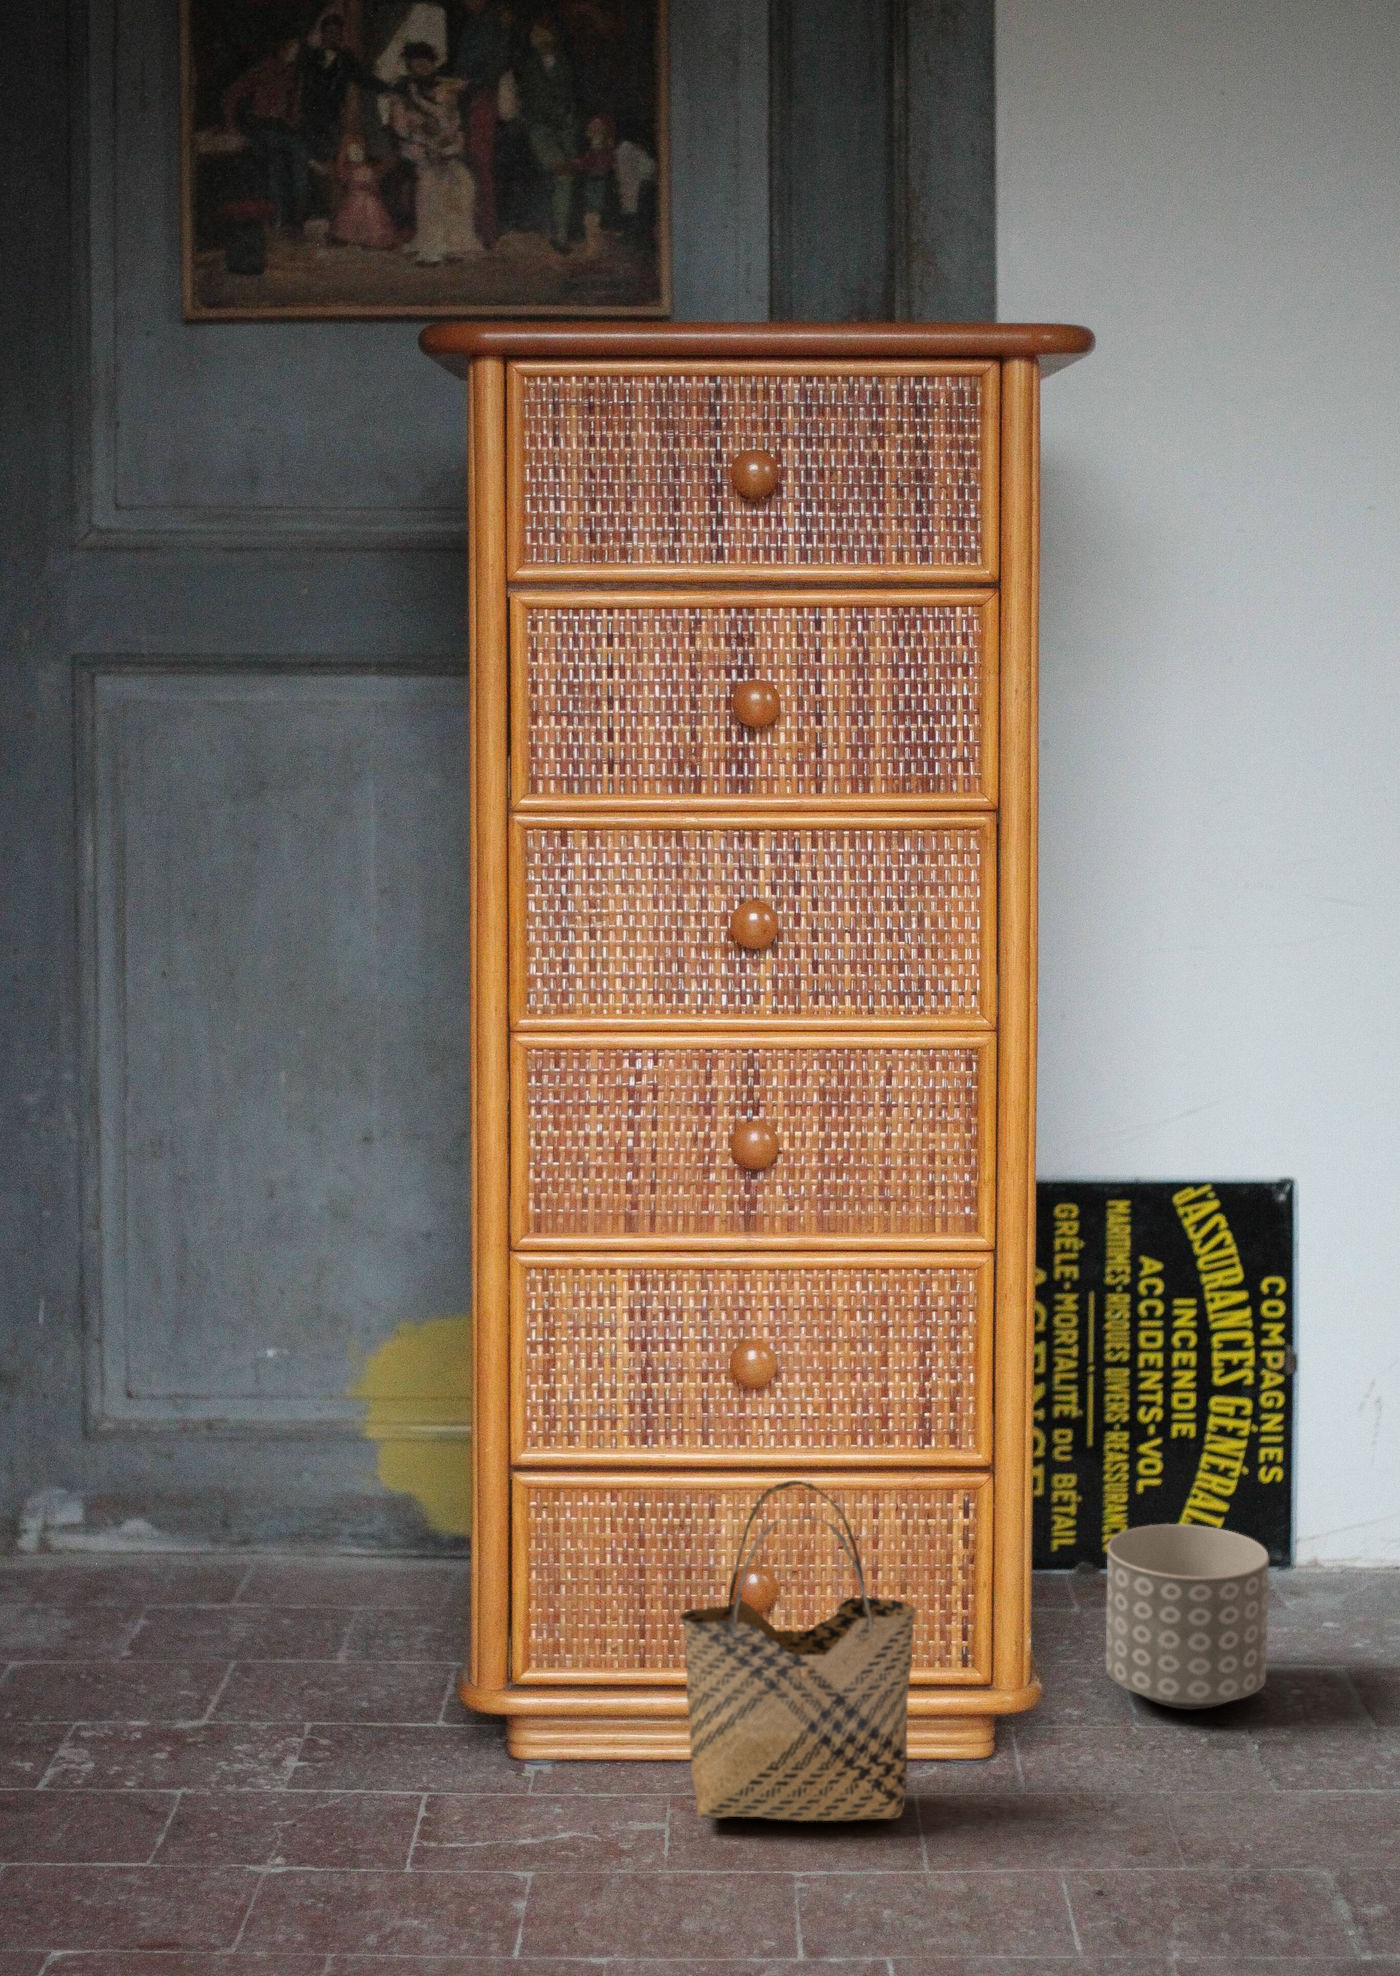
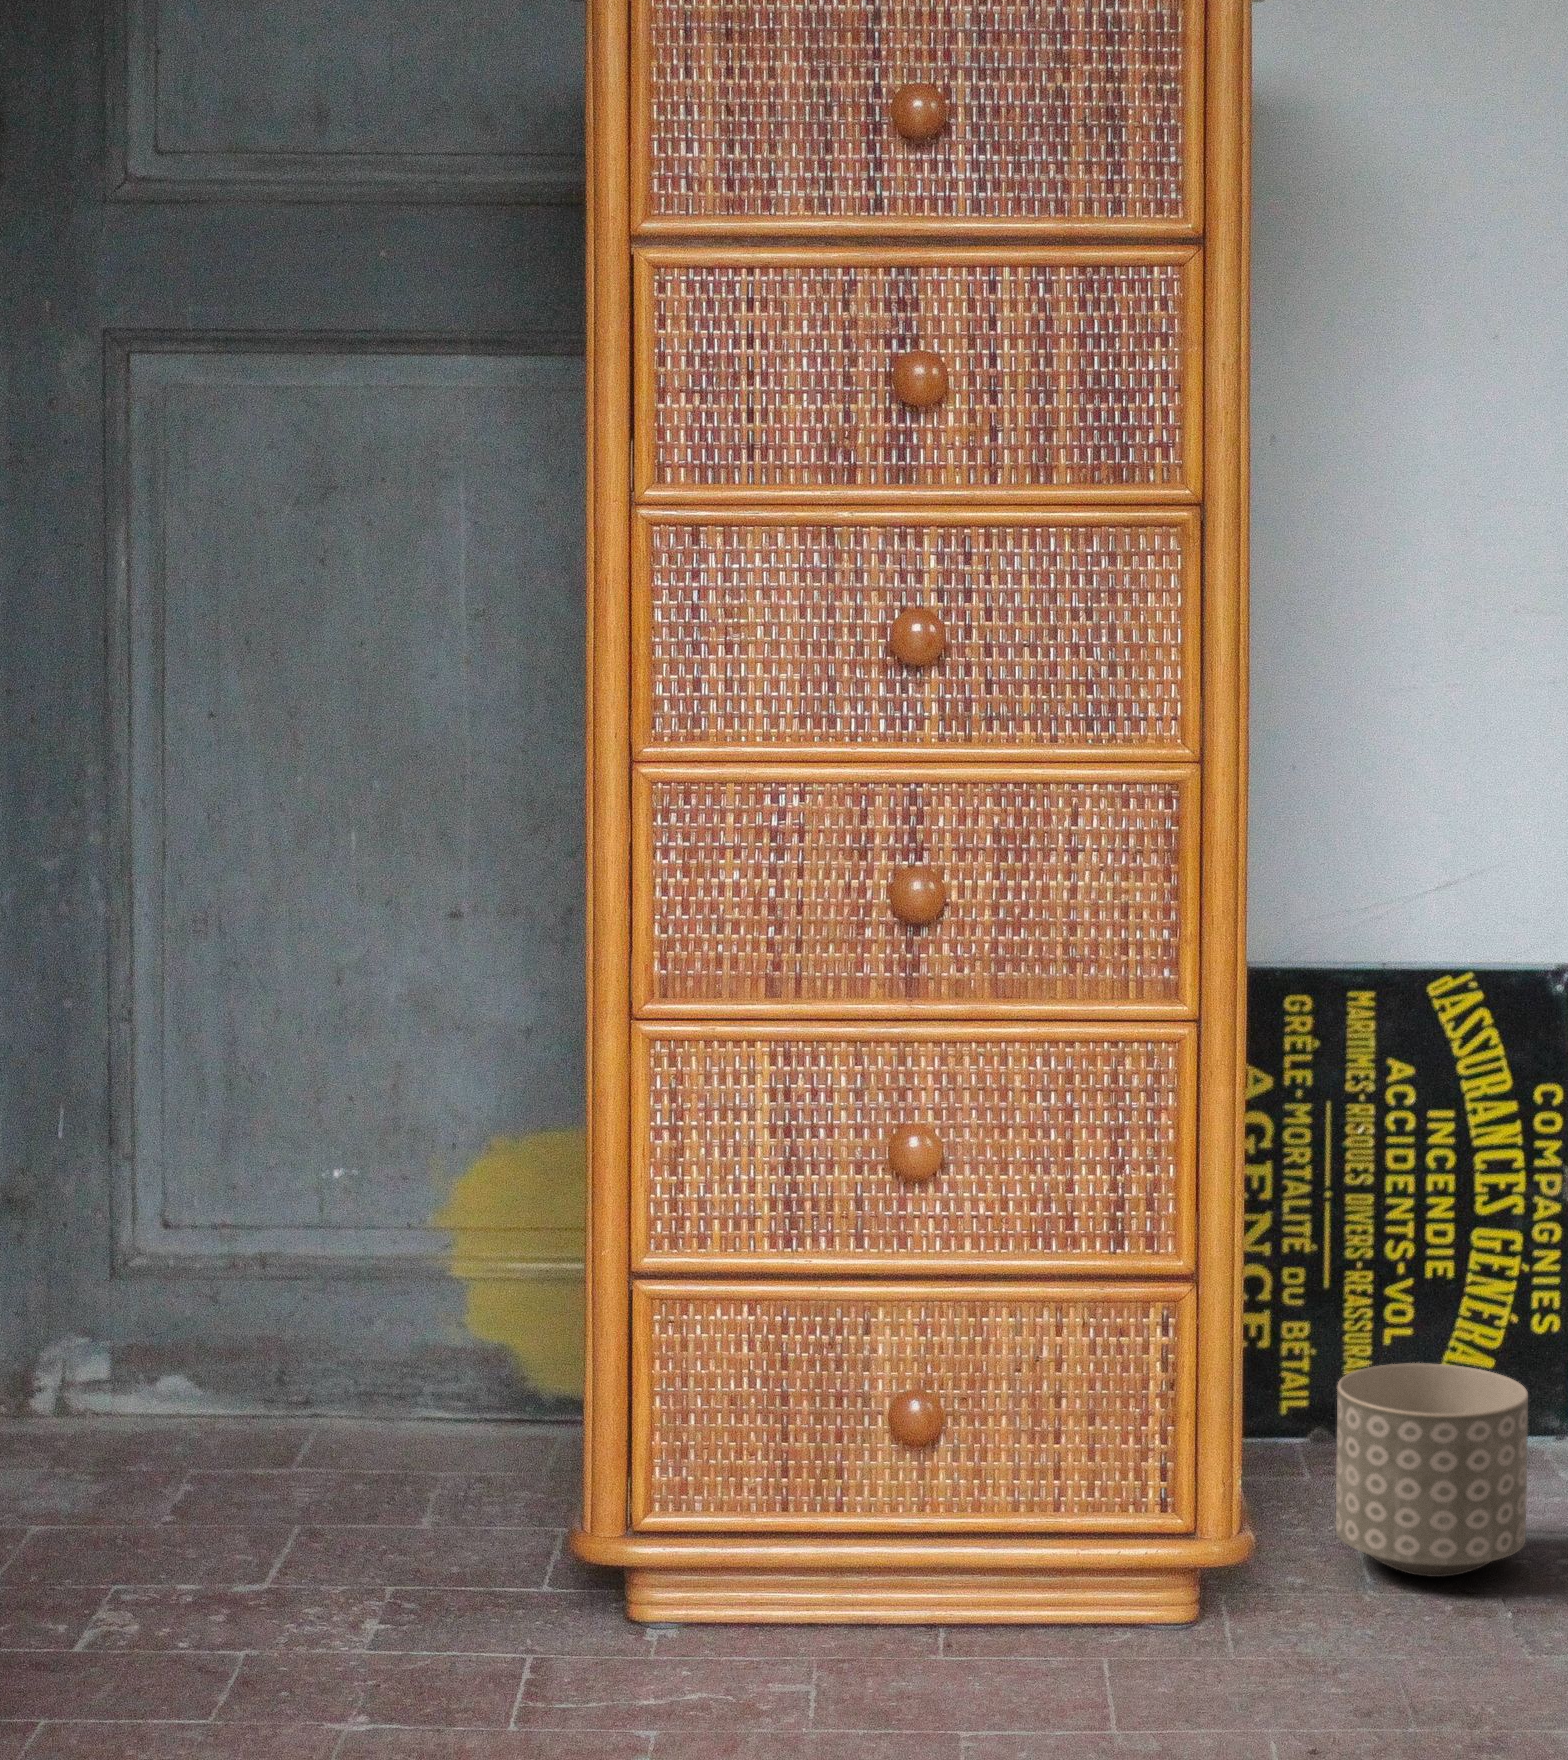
woven basket: present [680,1481,916,1821] -> none [827,1288,1104,1680]

